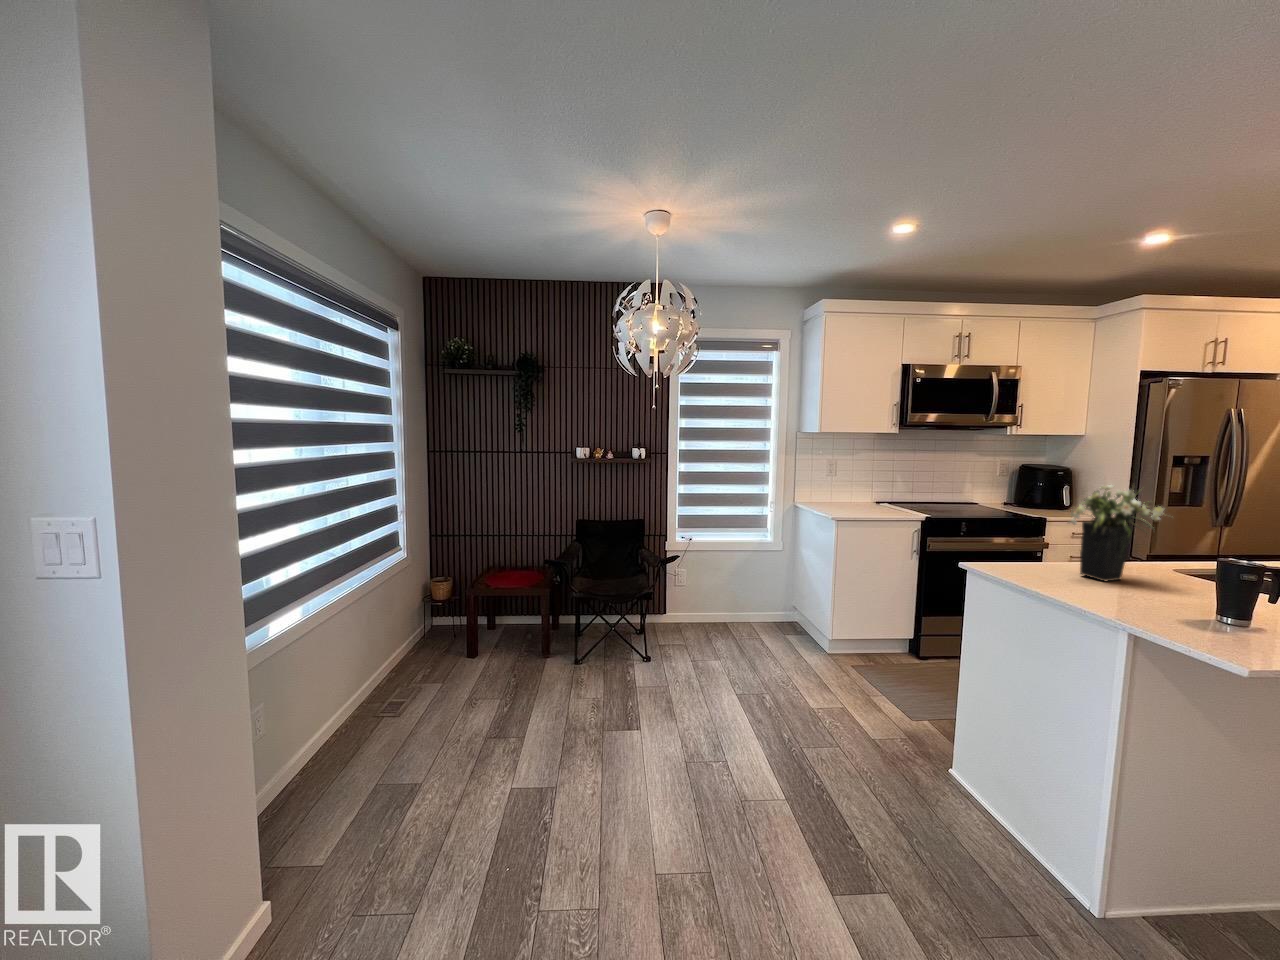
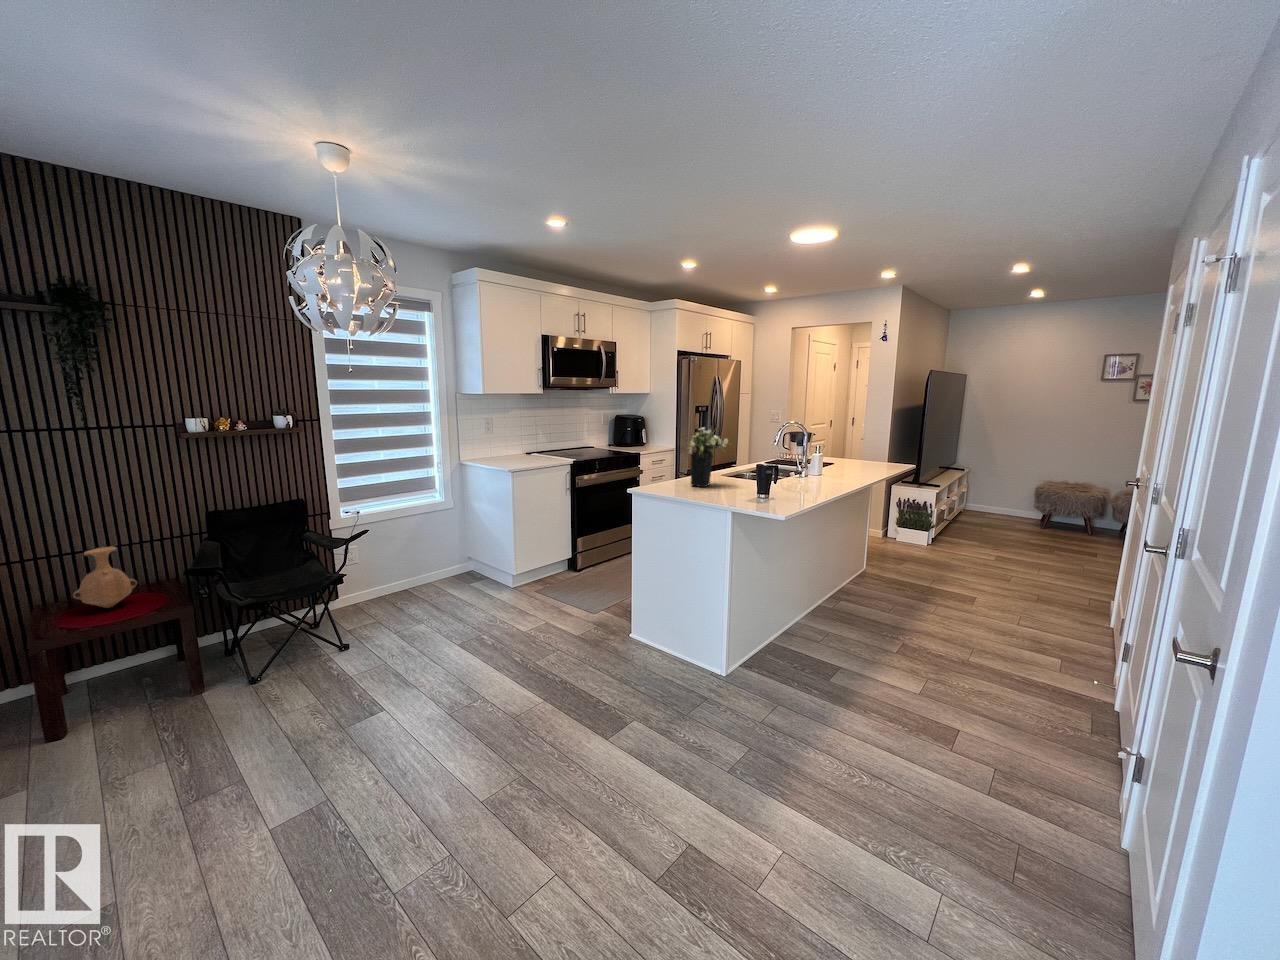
vase: none [497,534,529,577] -> present [73,547,137,608]

